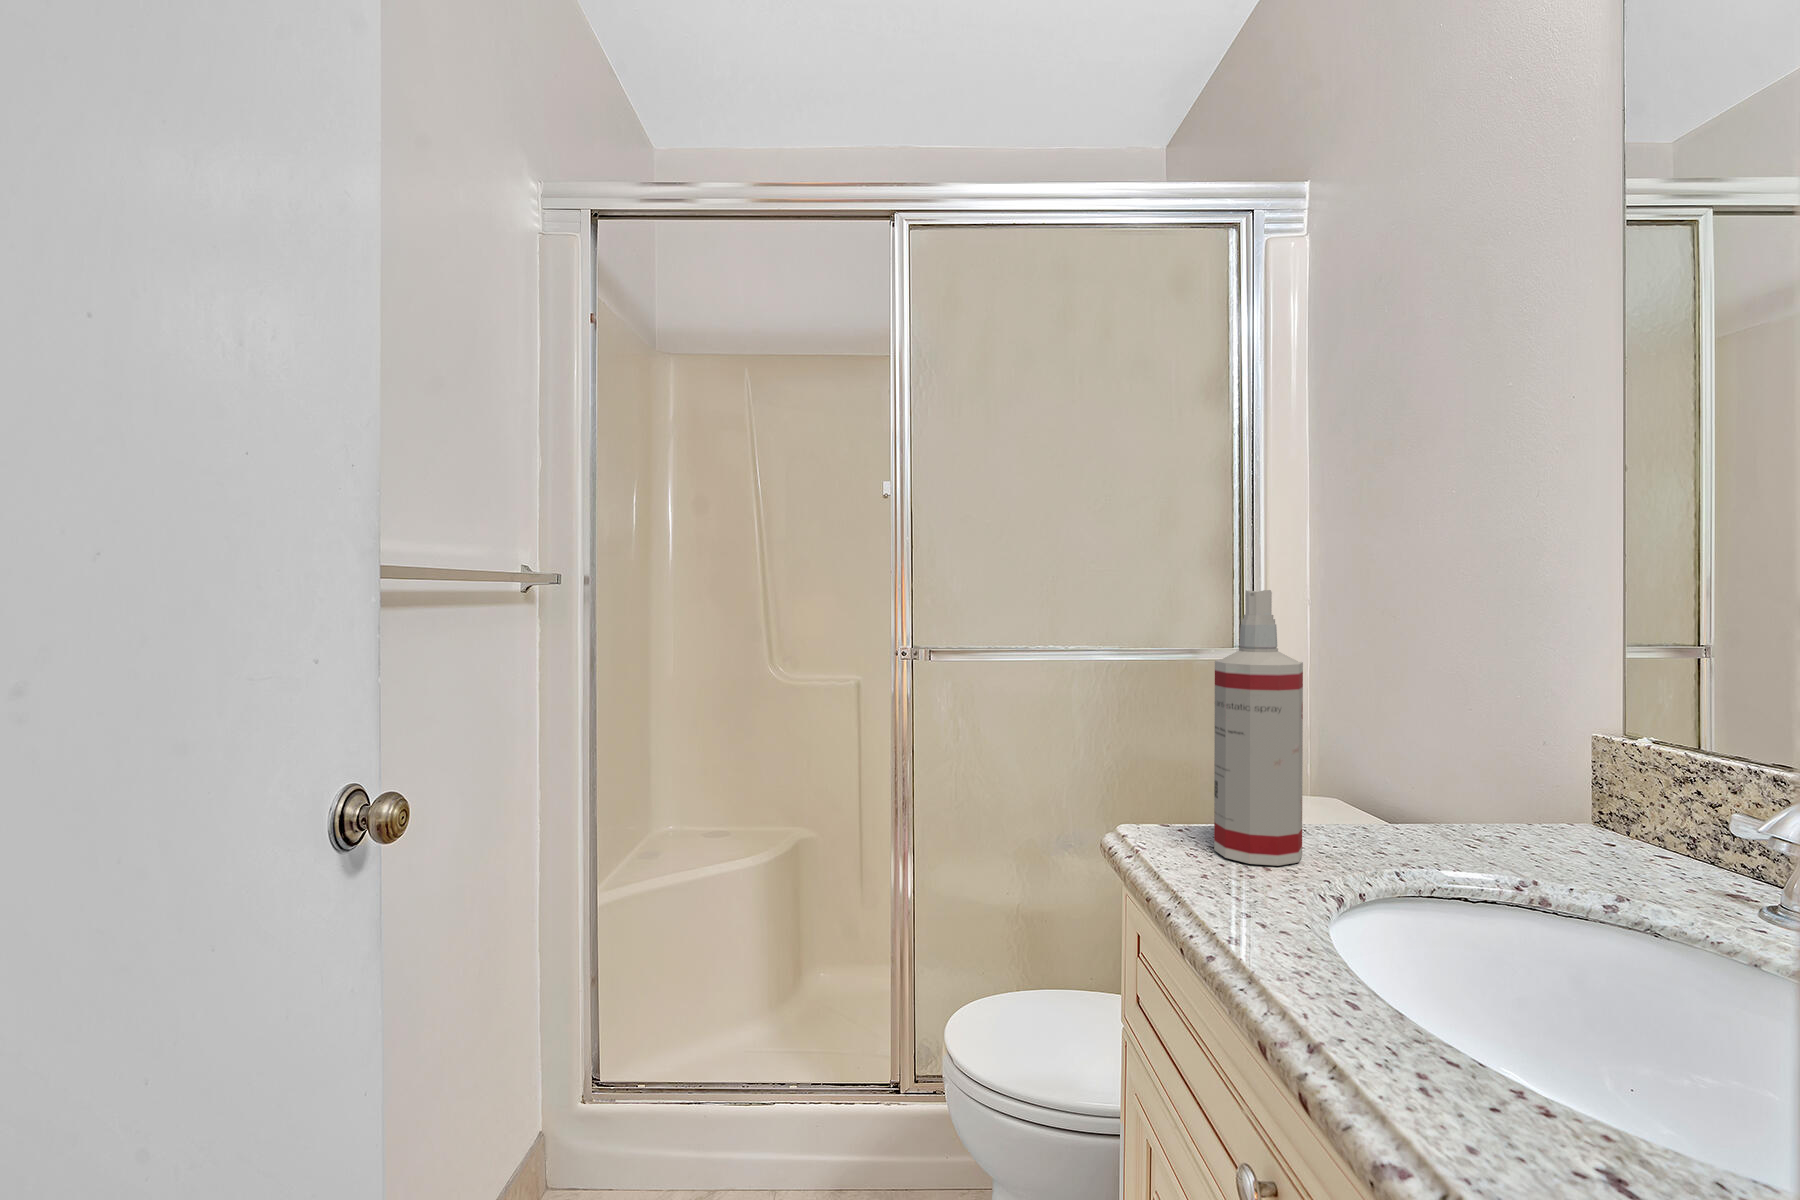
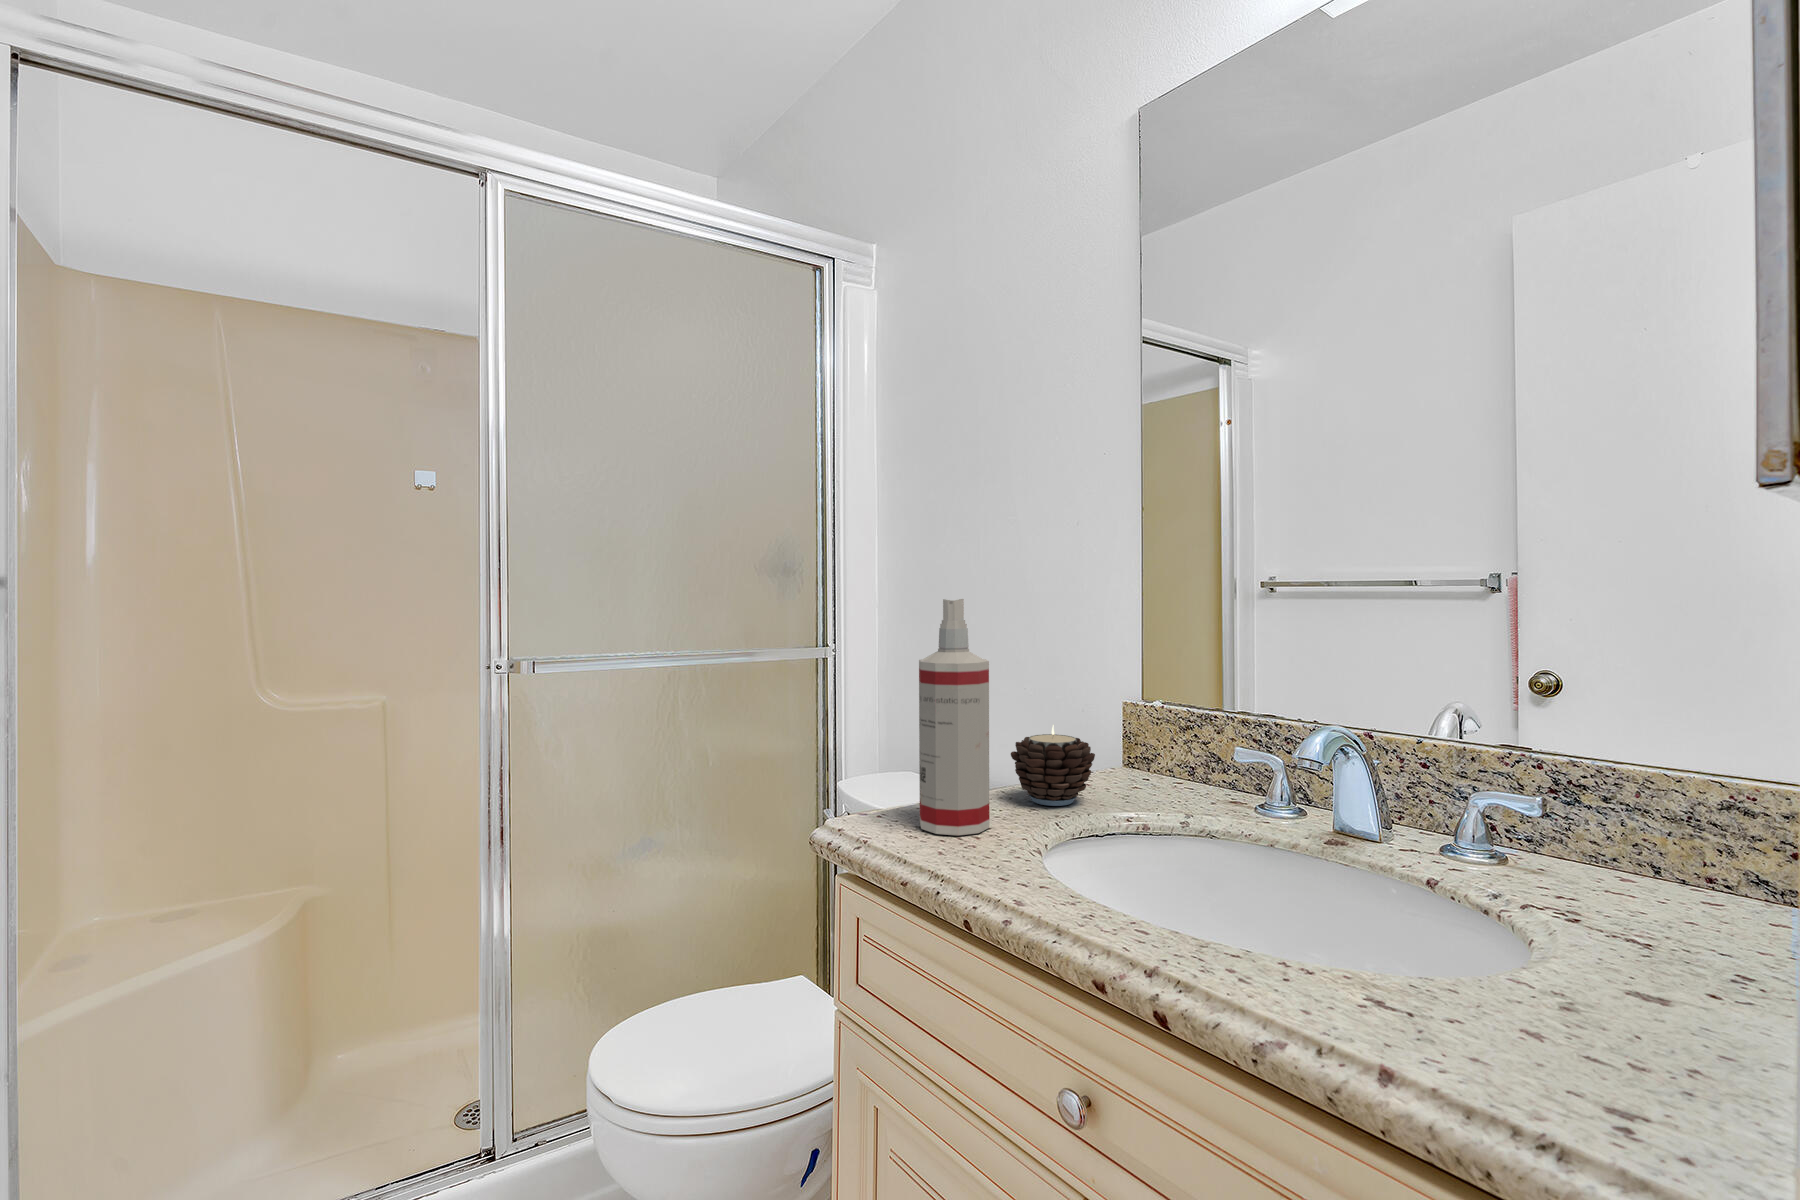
candle: none [1364,751,1482,855] -> present [1011,725,1095,806]

